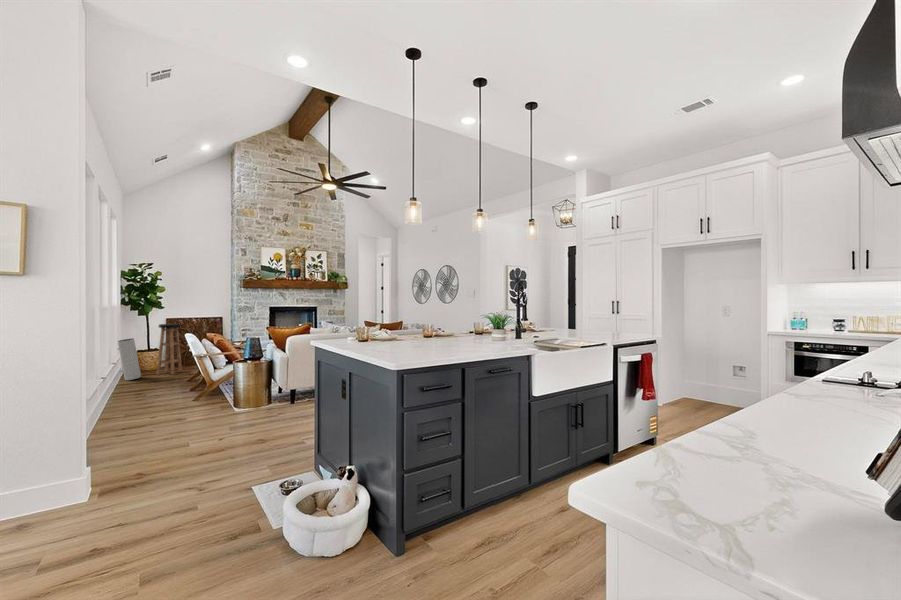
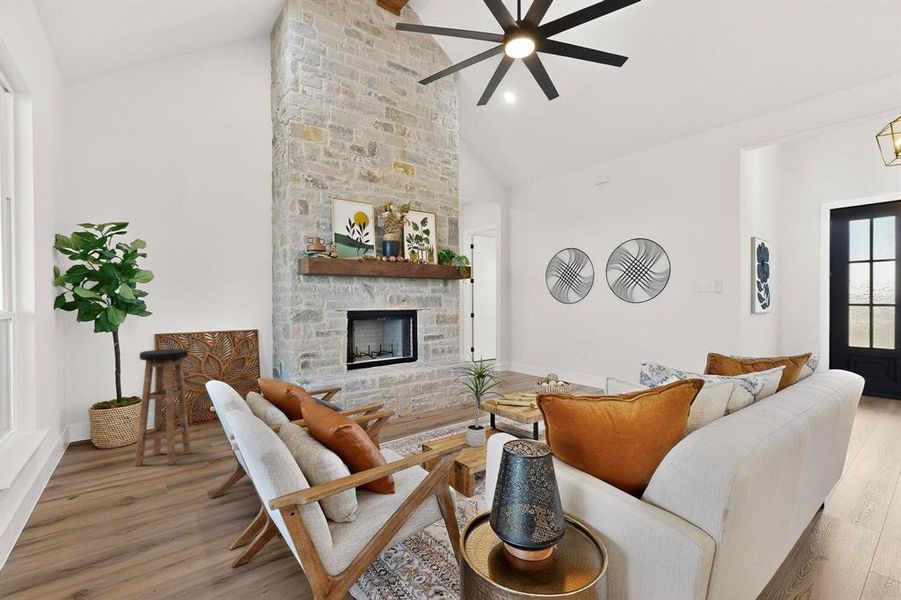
air purifier: present [118,338,141,380] -> none [37,388,99,497]

